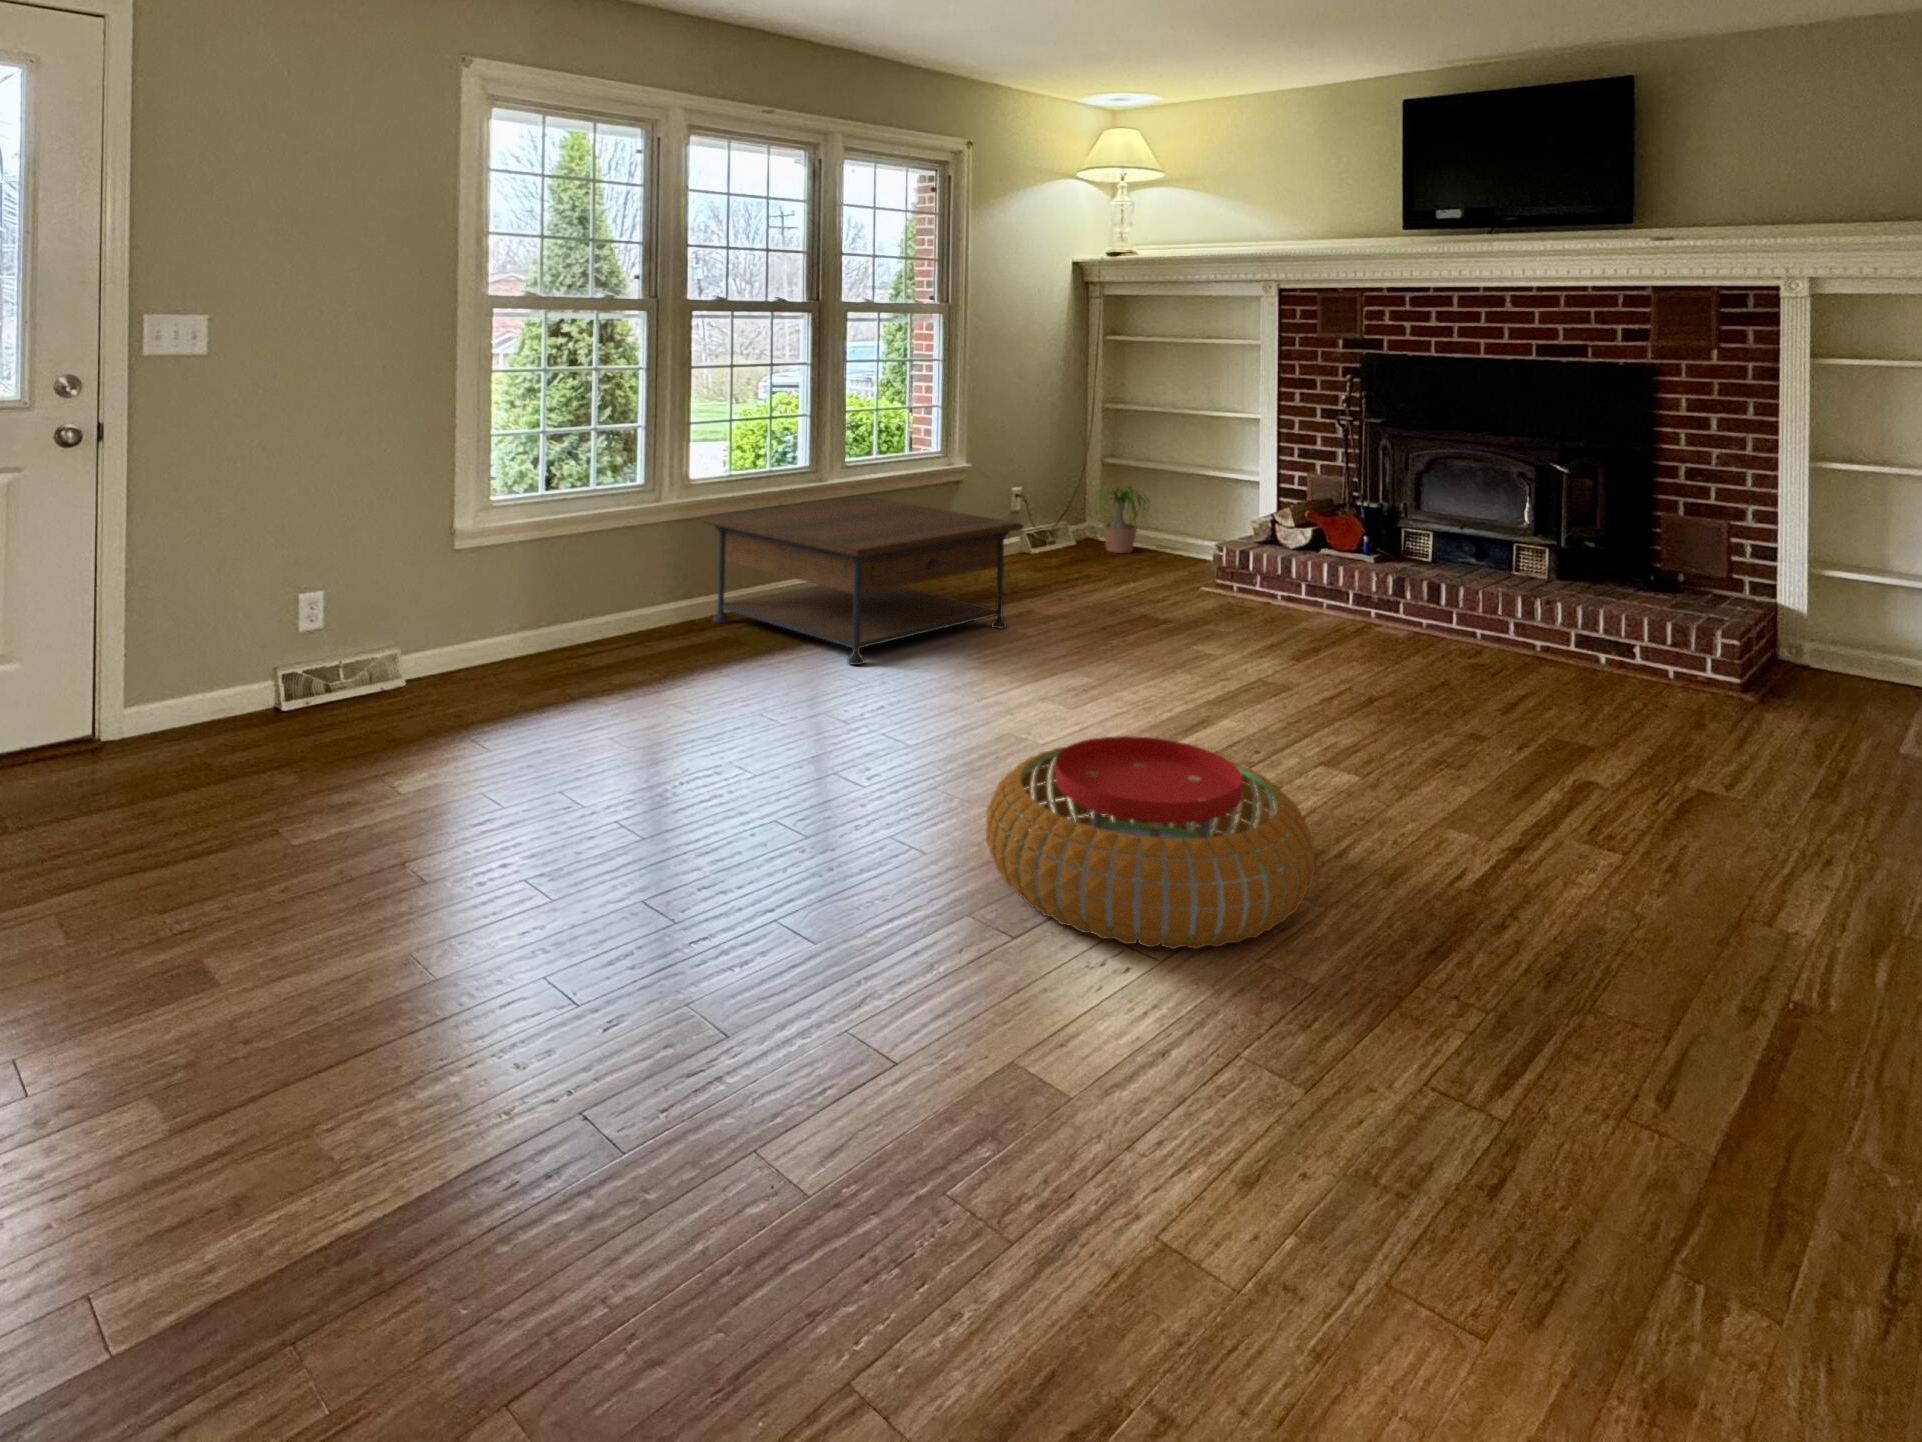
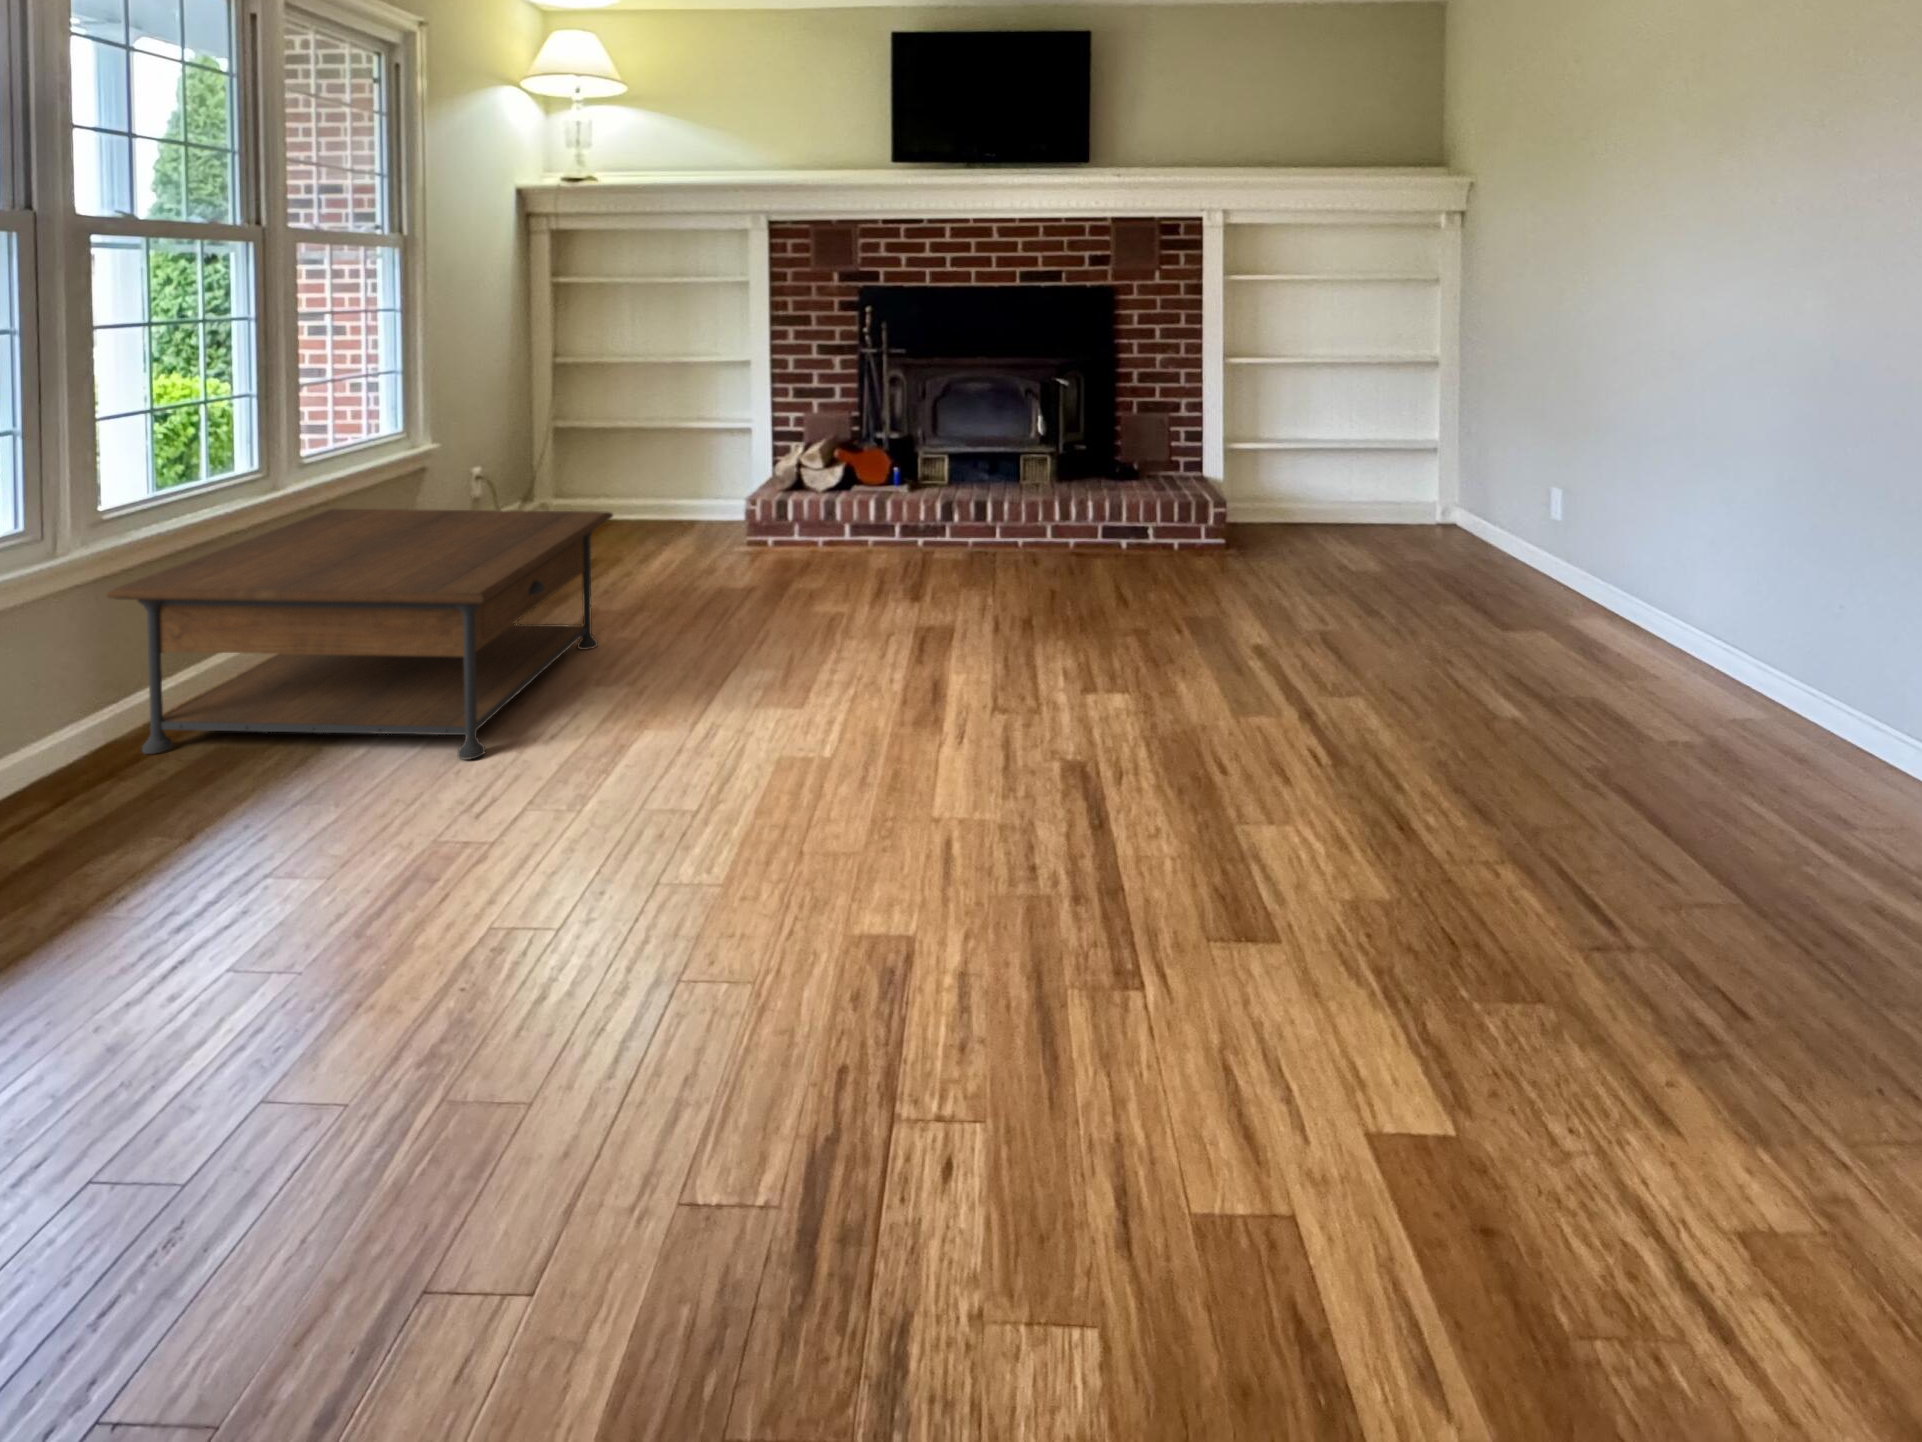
potted plant: present [1093,486,1149,553] -> none [550,445,644,523]
pouf: present [986,736,1315,949] -> none [1007,751,1420,1053]

